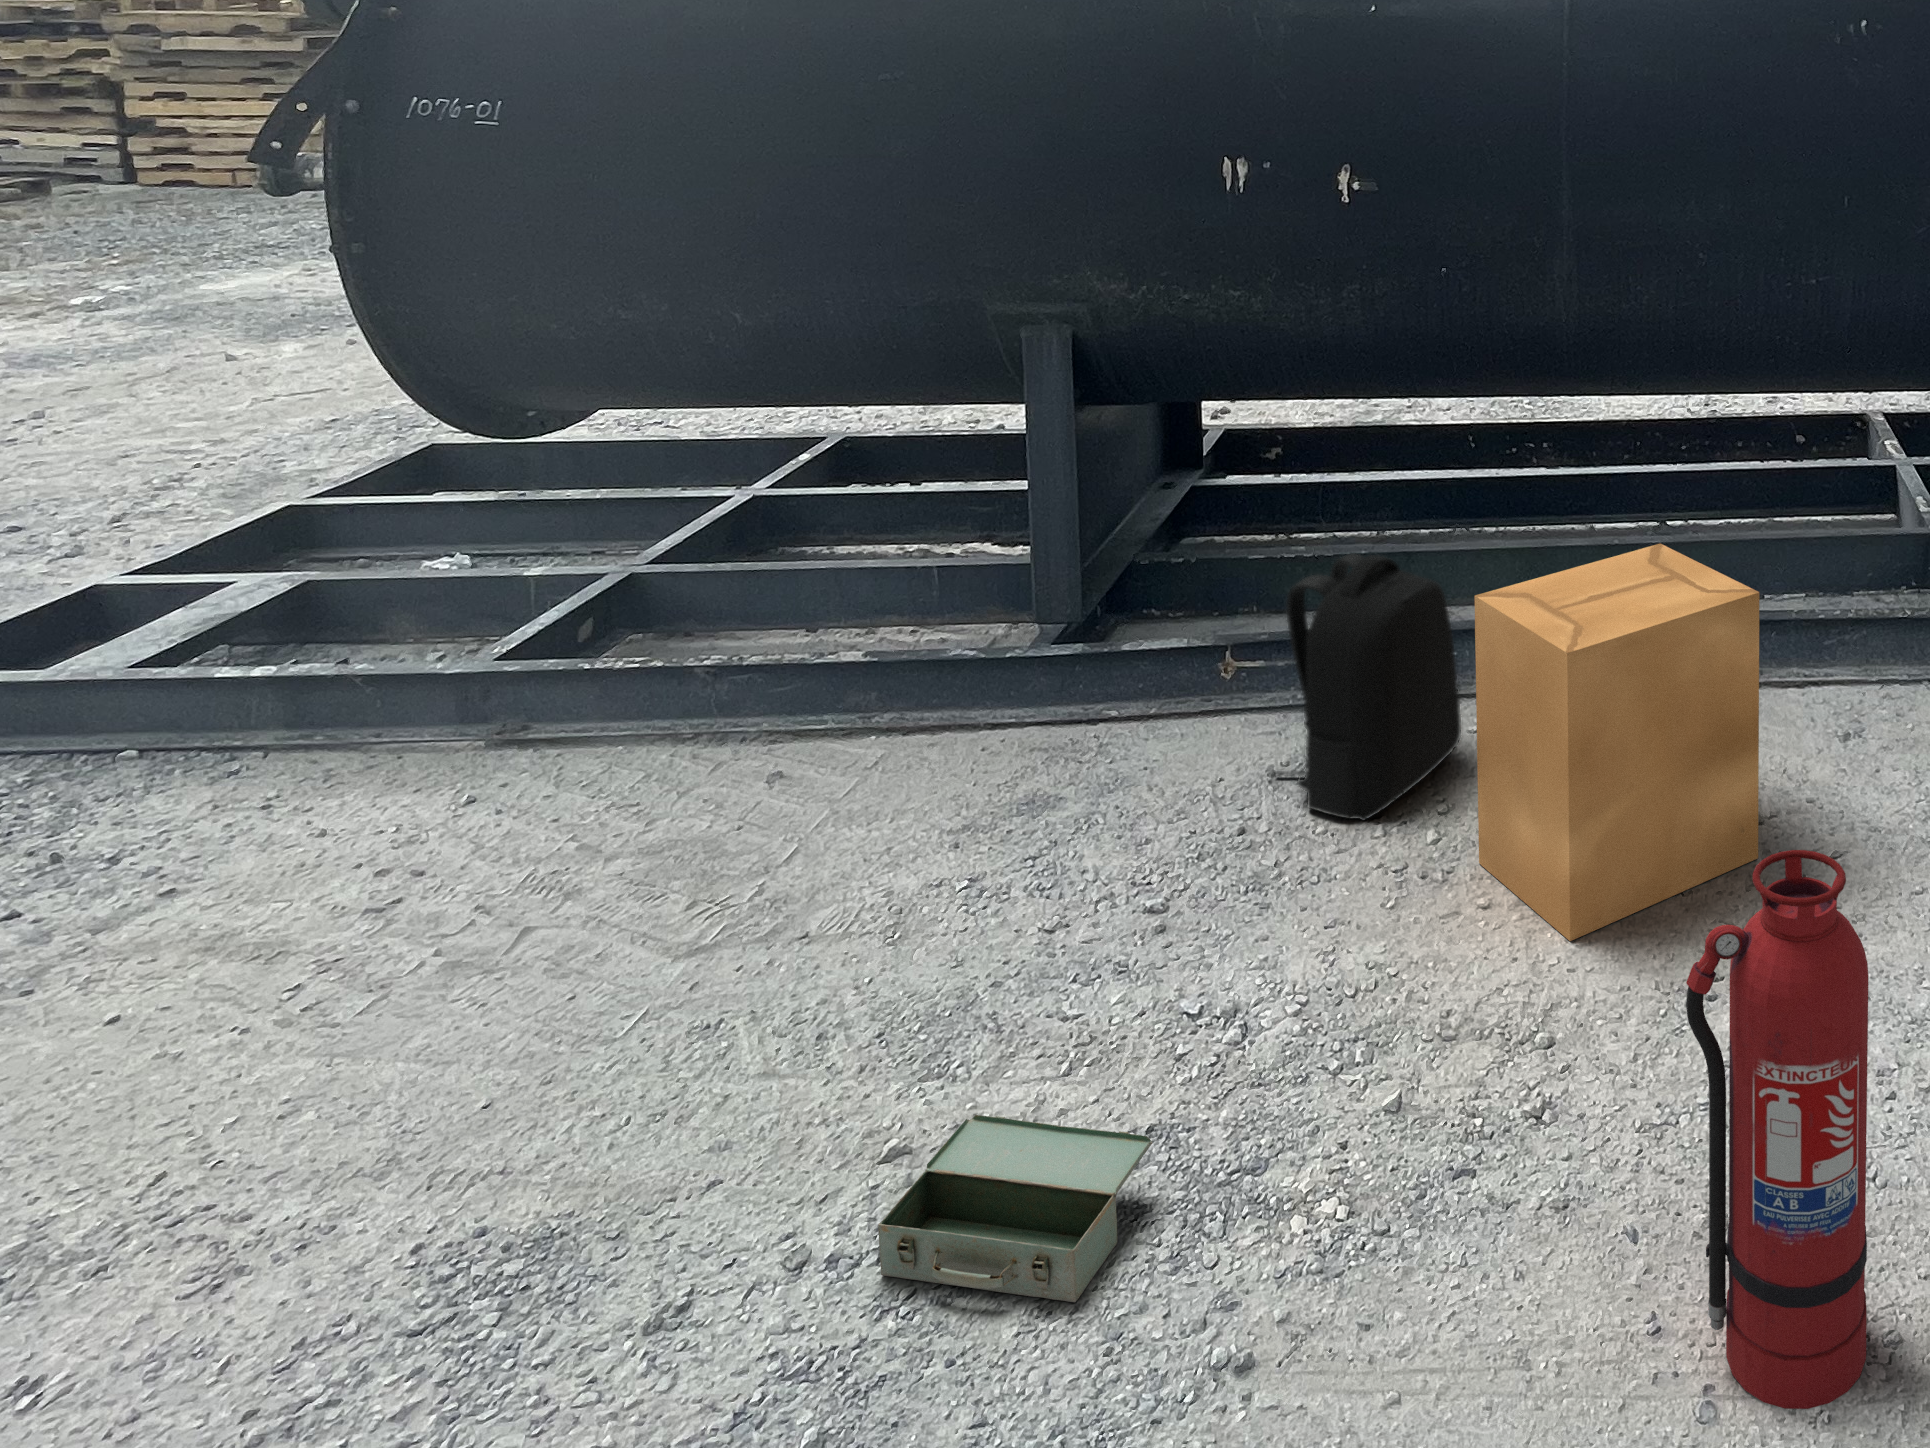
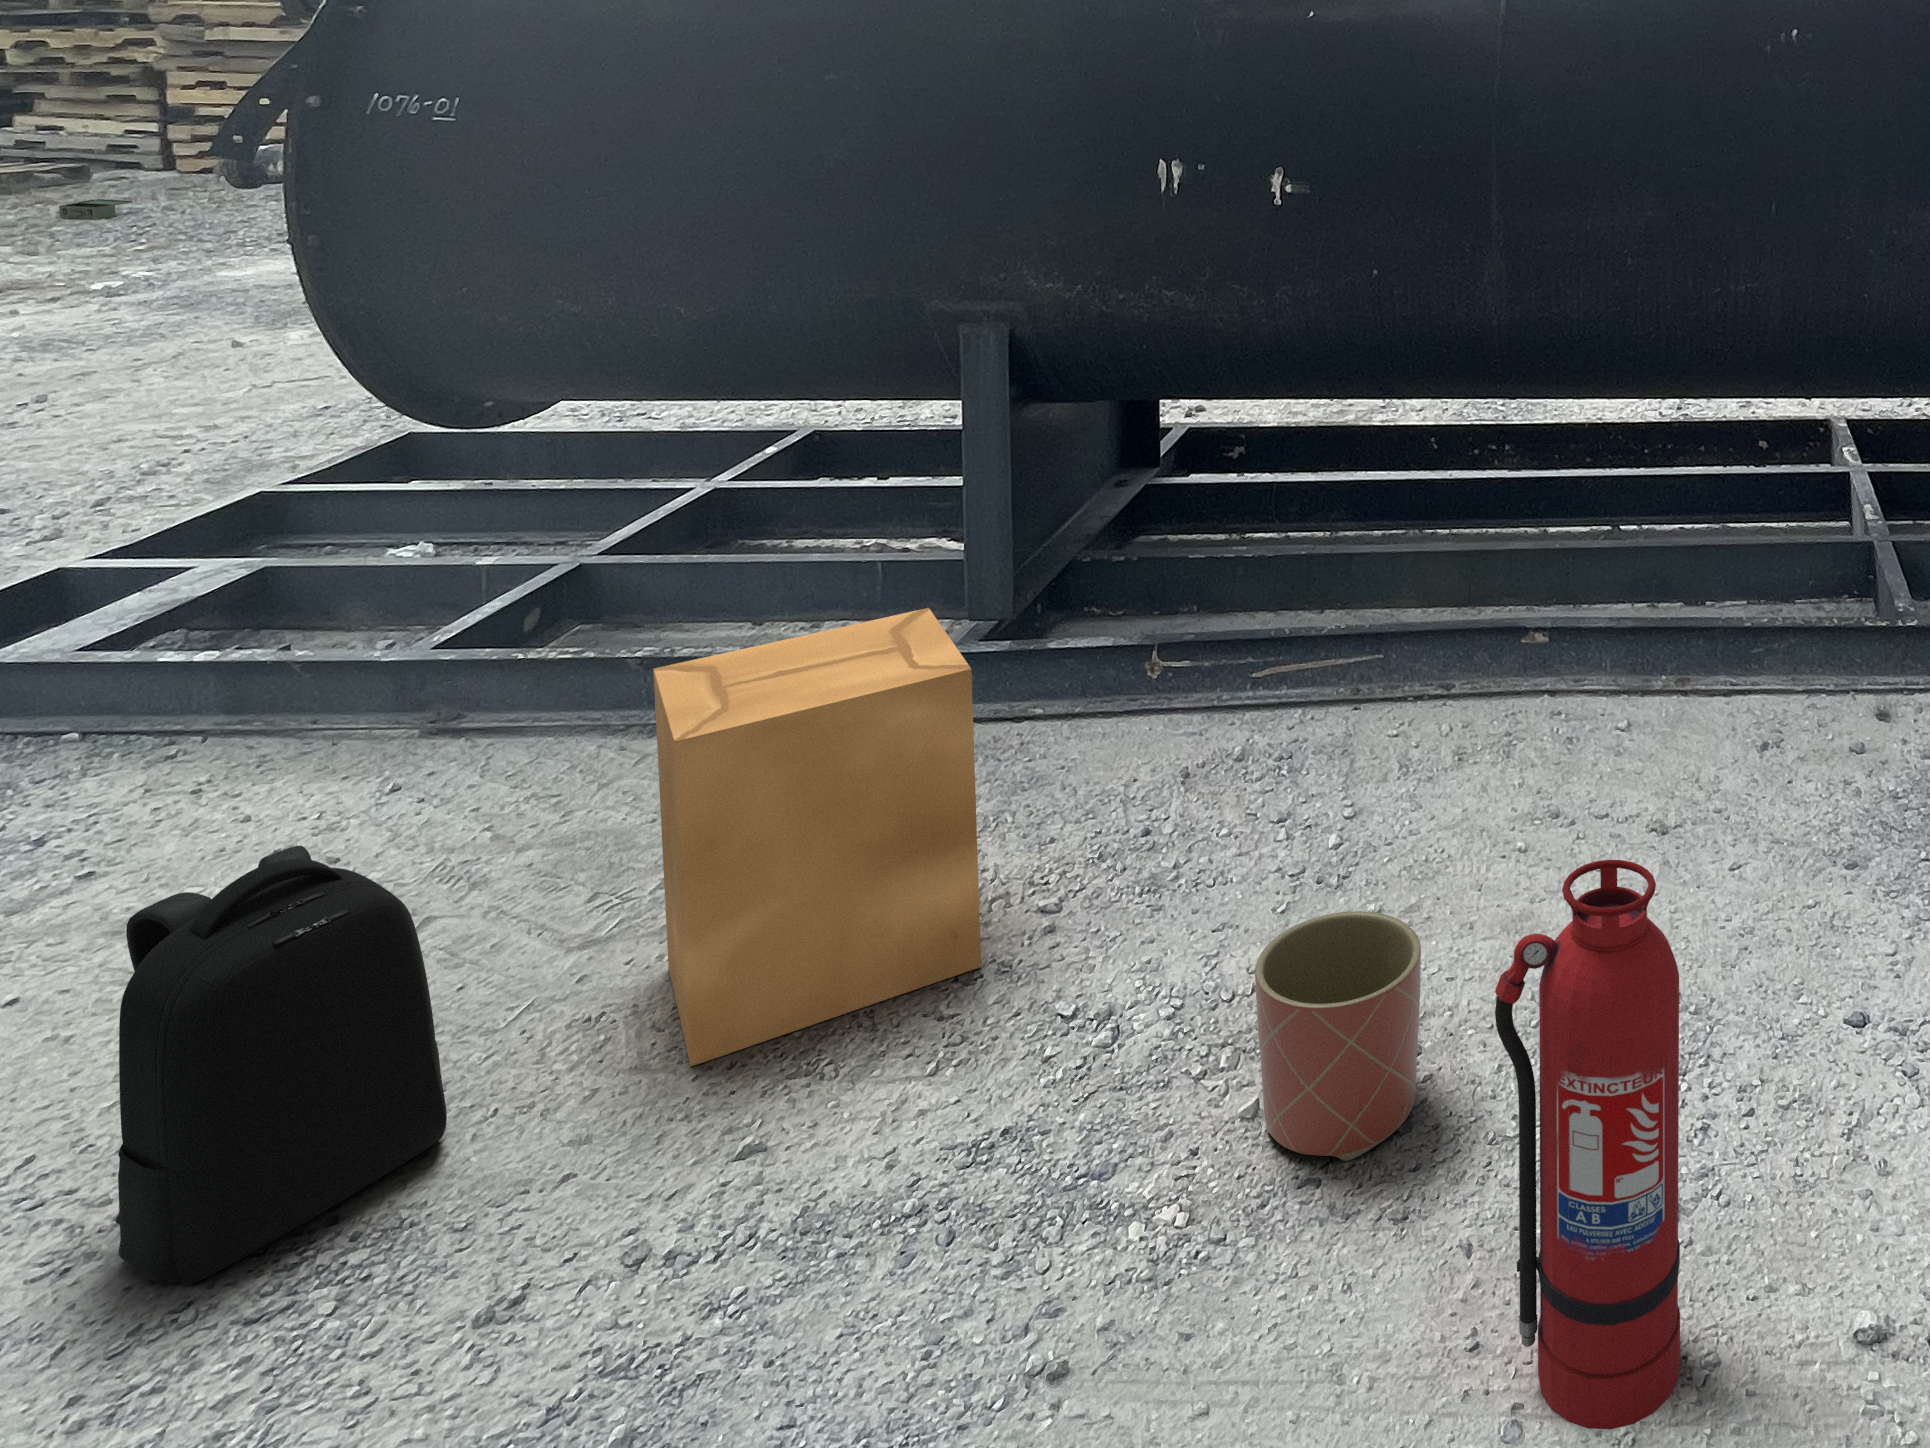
cardboard box: present [1475,544,1759,941] -> present [653,608,981,1066]
backpack: present [1276,554,1461,820] -> present [115,846,447,1285]
planter: none [1402,904,1565,1150] -> present [1255,911,1421,1161]
toolbox: present [878,1115,1152,1302] -> present [59,199,132,219]

